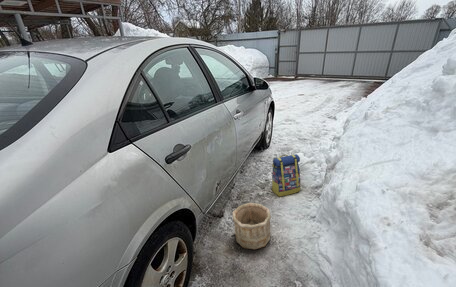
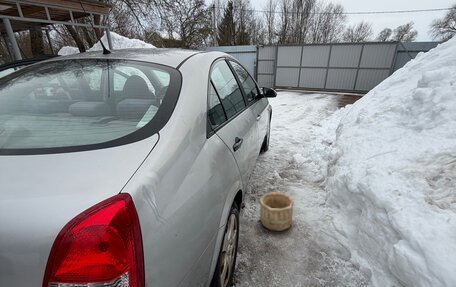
backpack: present [272,154,300,196] -> none [281,152,306,189]

